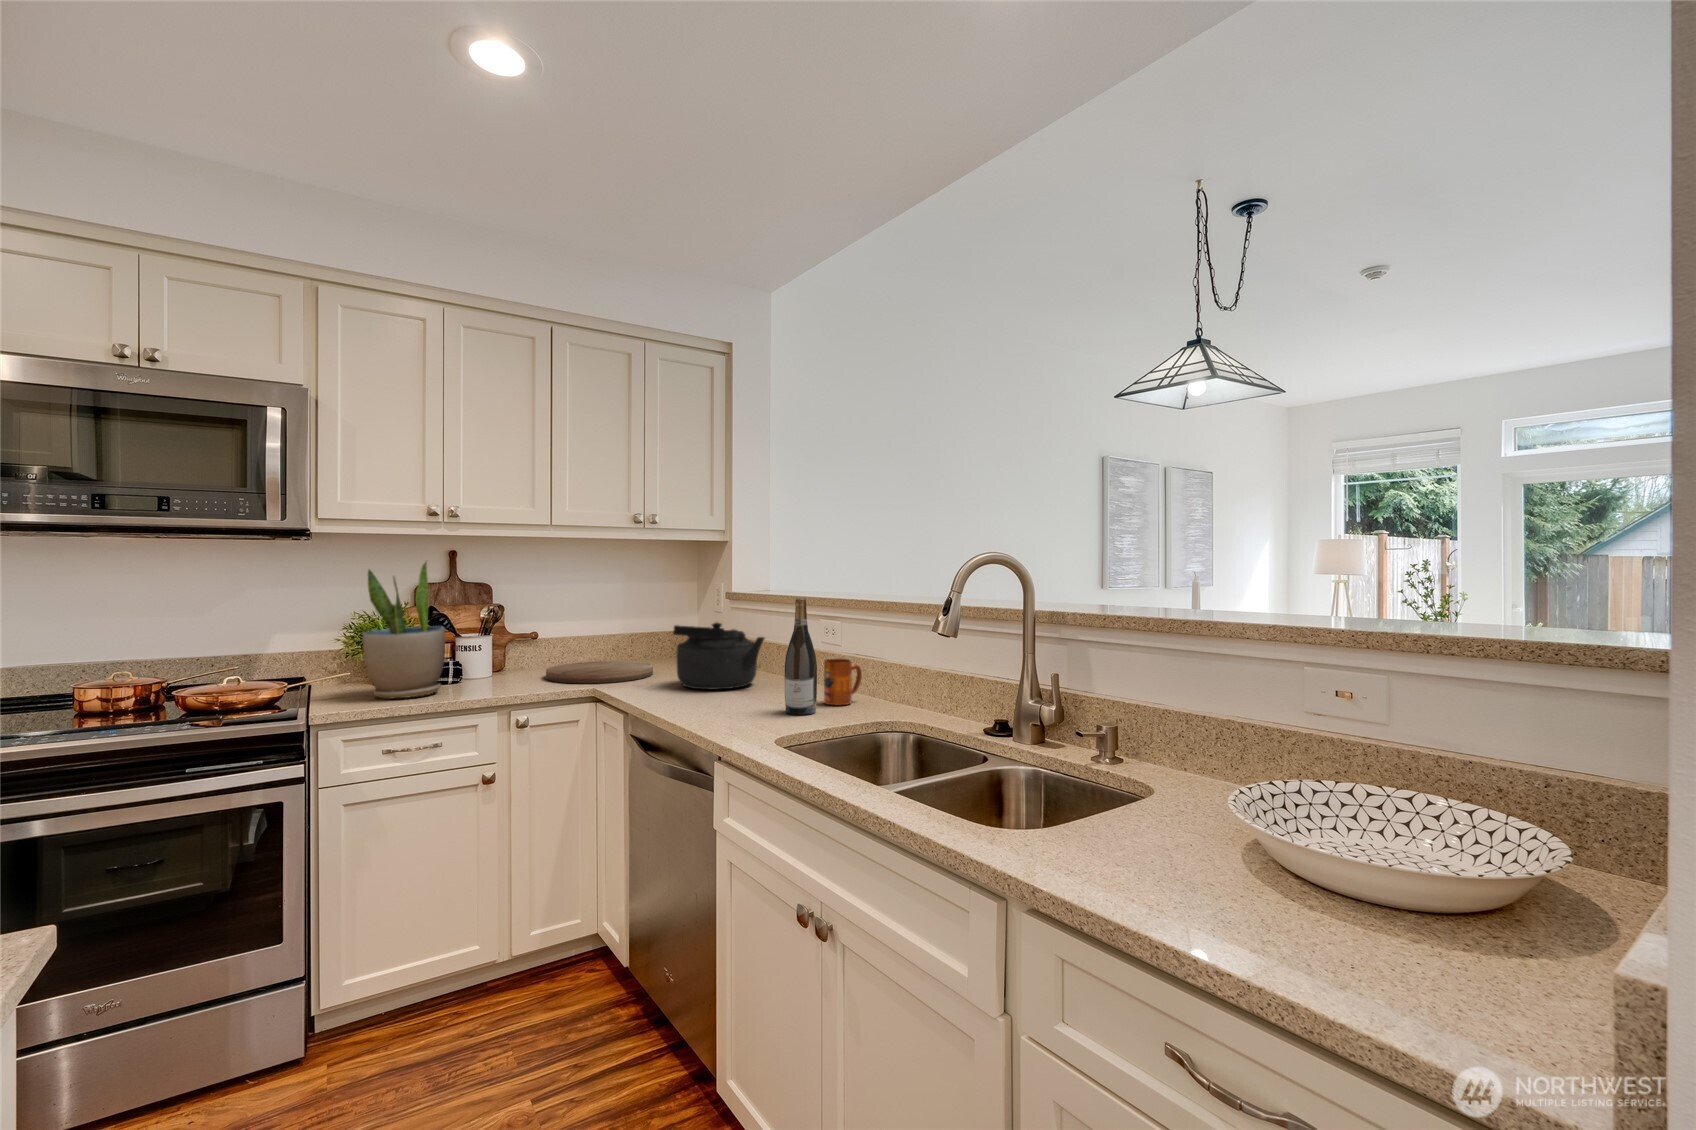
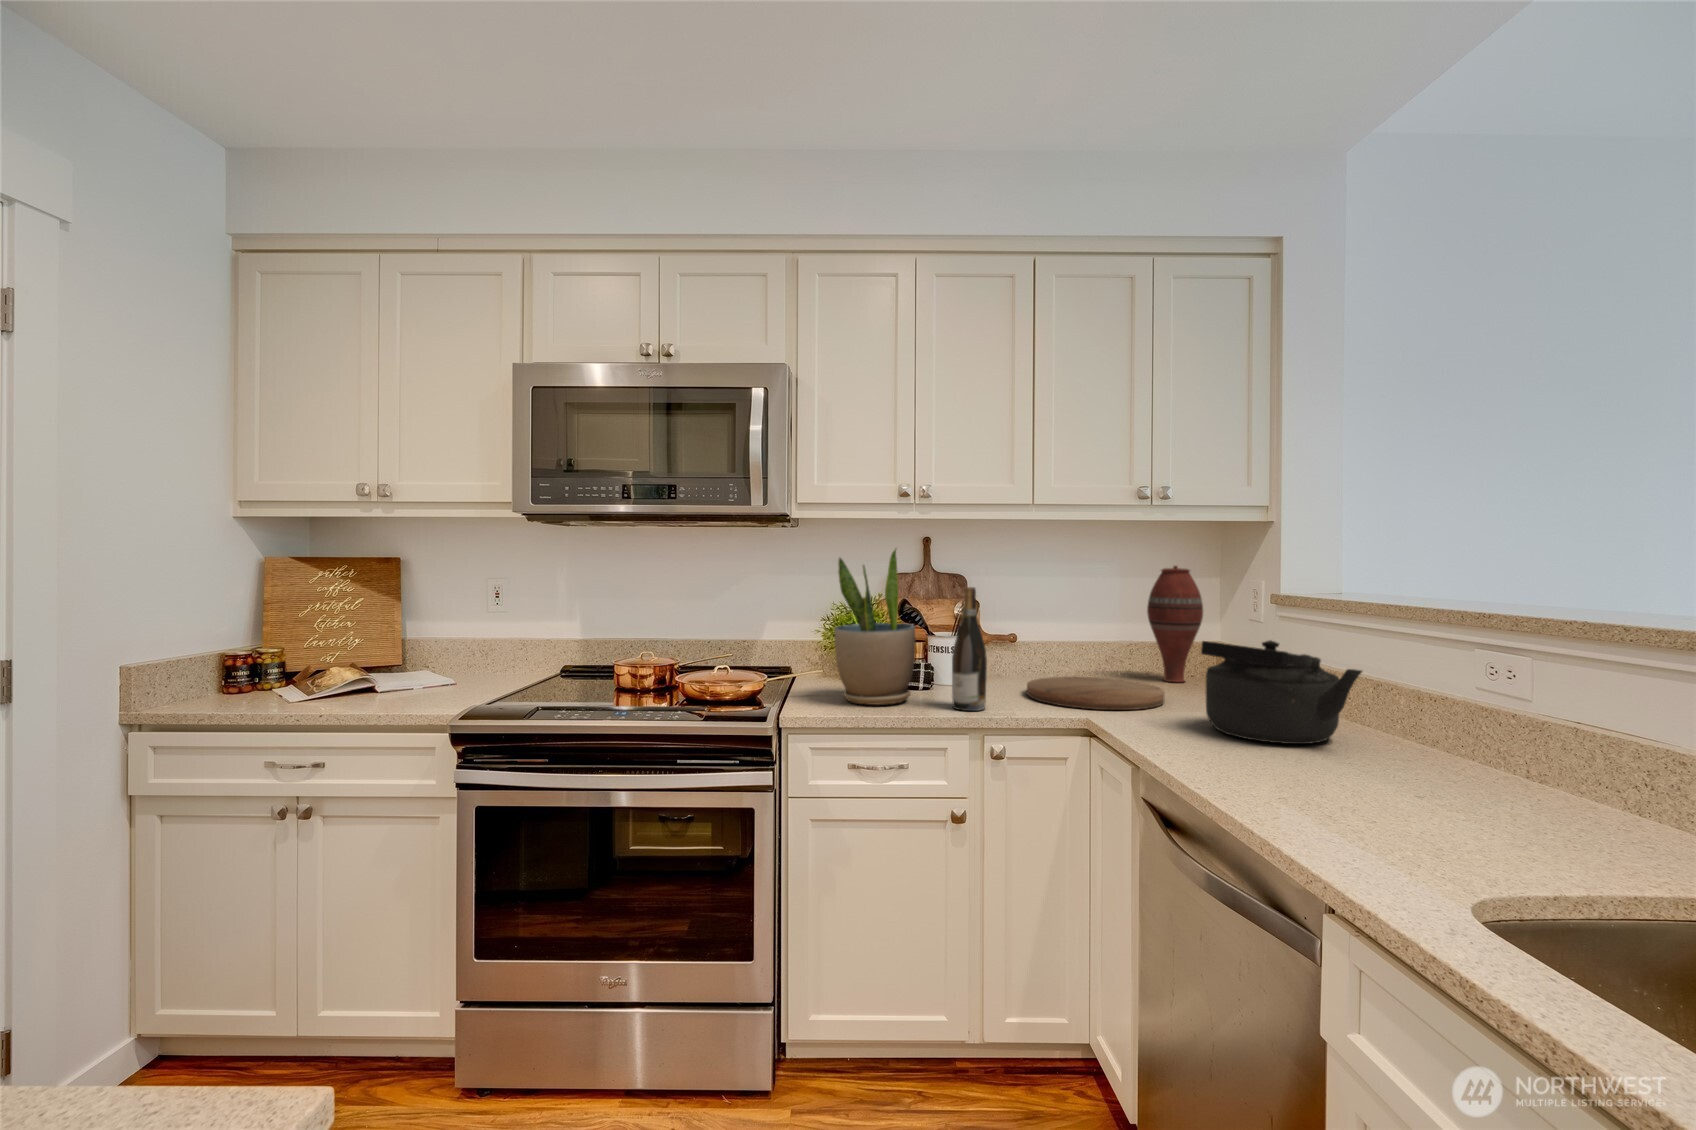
vase: none [643,573,683,661] -> present [1147,566,1203,682]
wine bottle: present [785,598,817,715] -> present [952,587,987,711]
mug: present [824,659,862,705] -> none [1500,723,1589,814]

